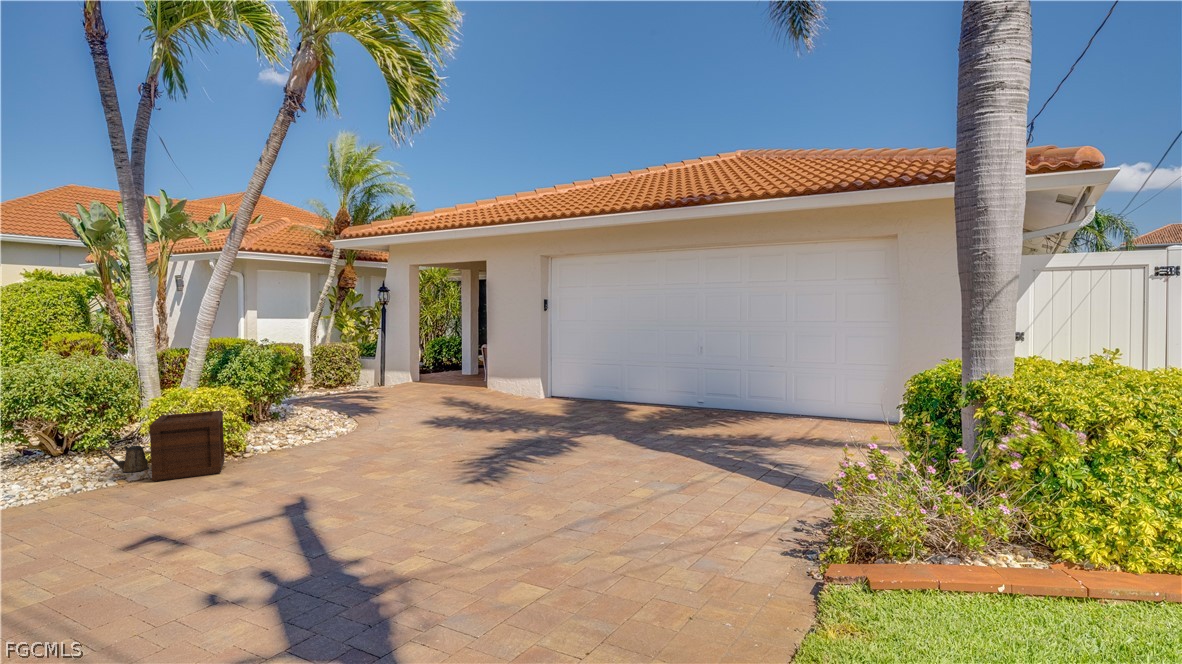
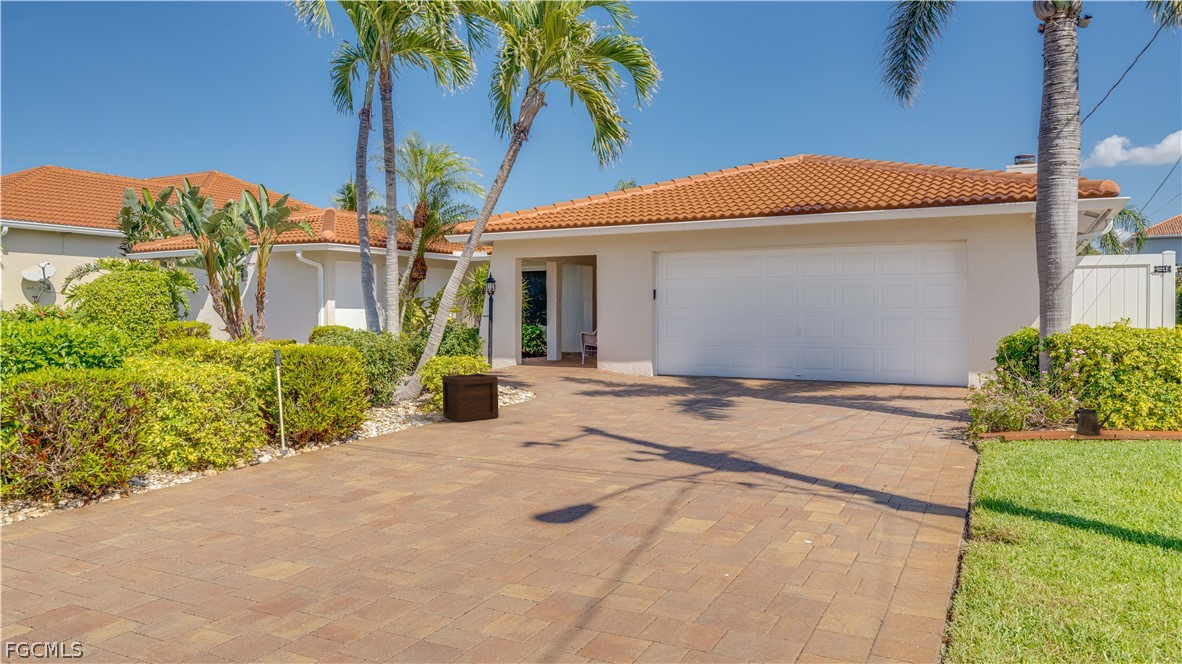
watering can: present [96,446,150,472] -> present [1074,409,1115,435]

